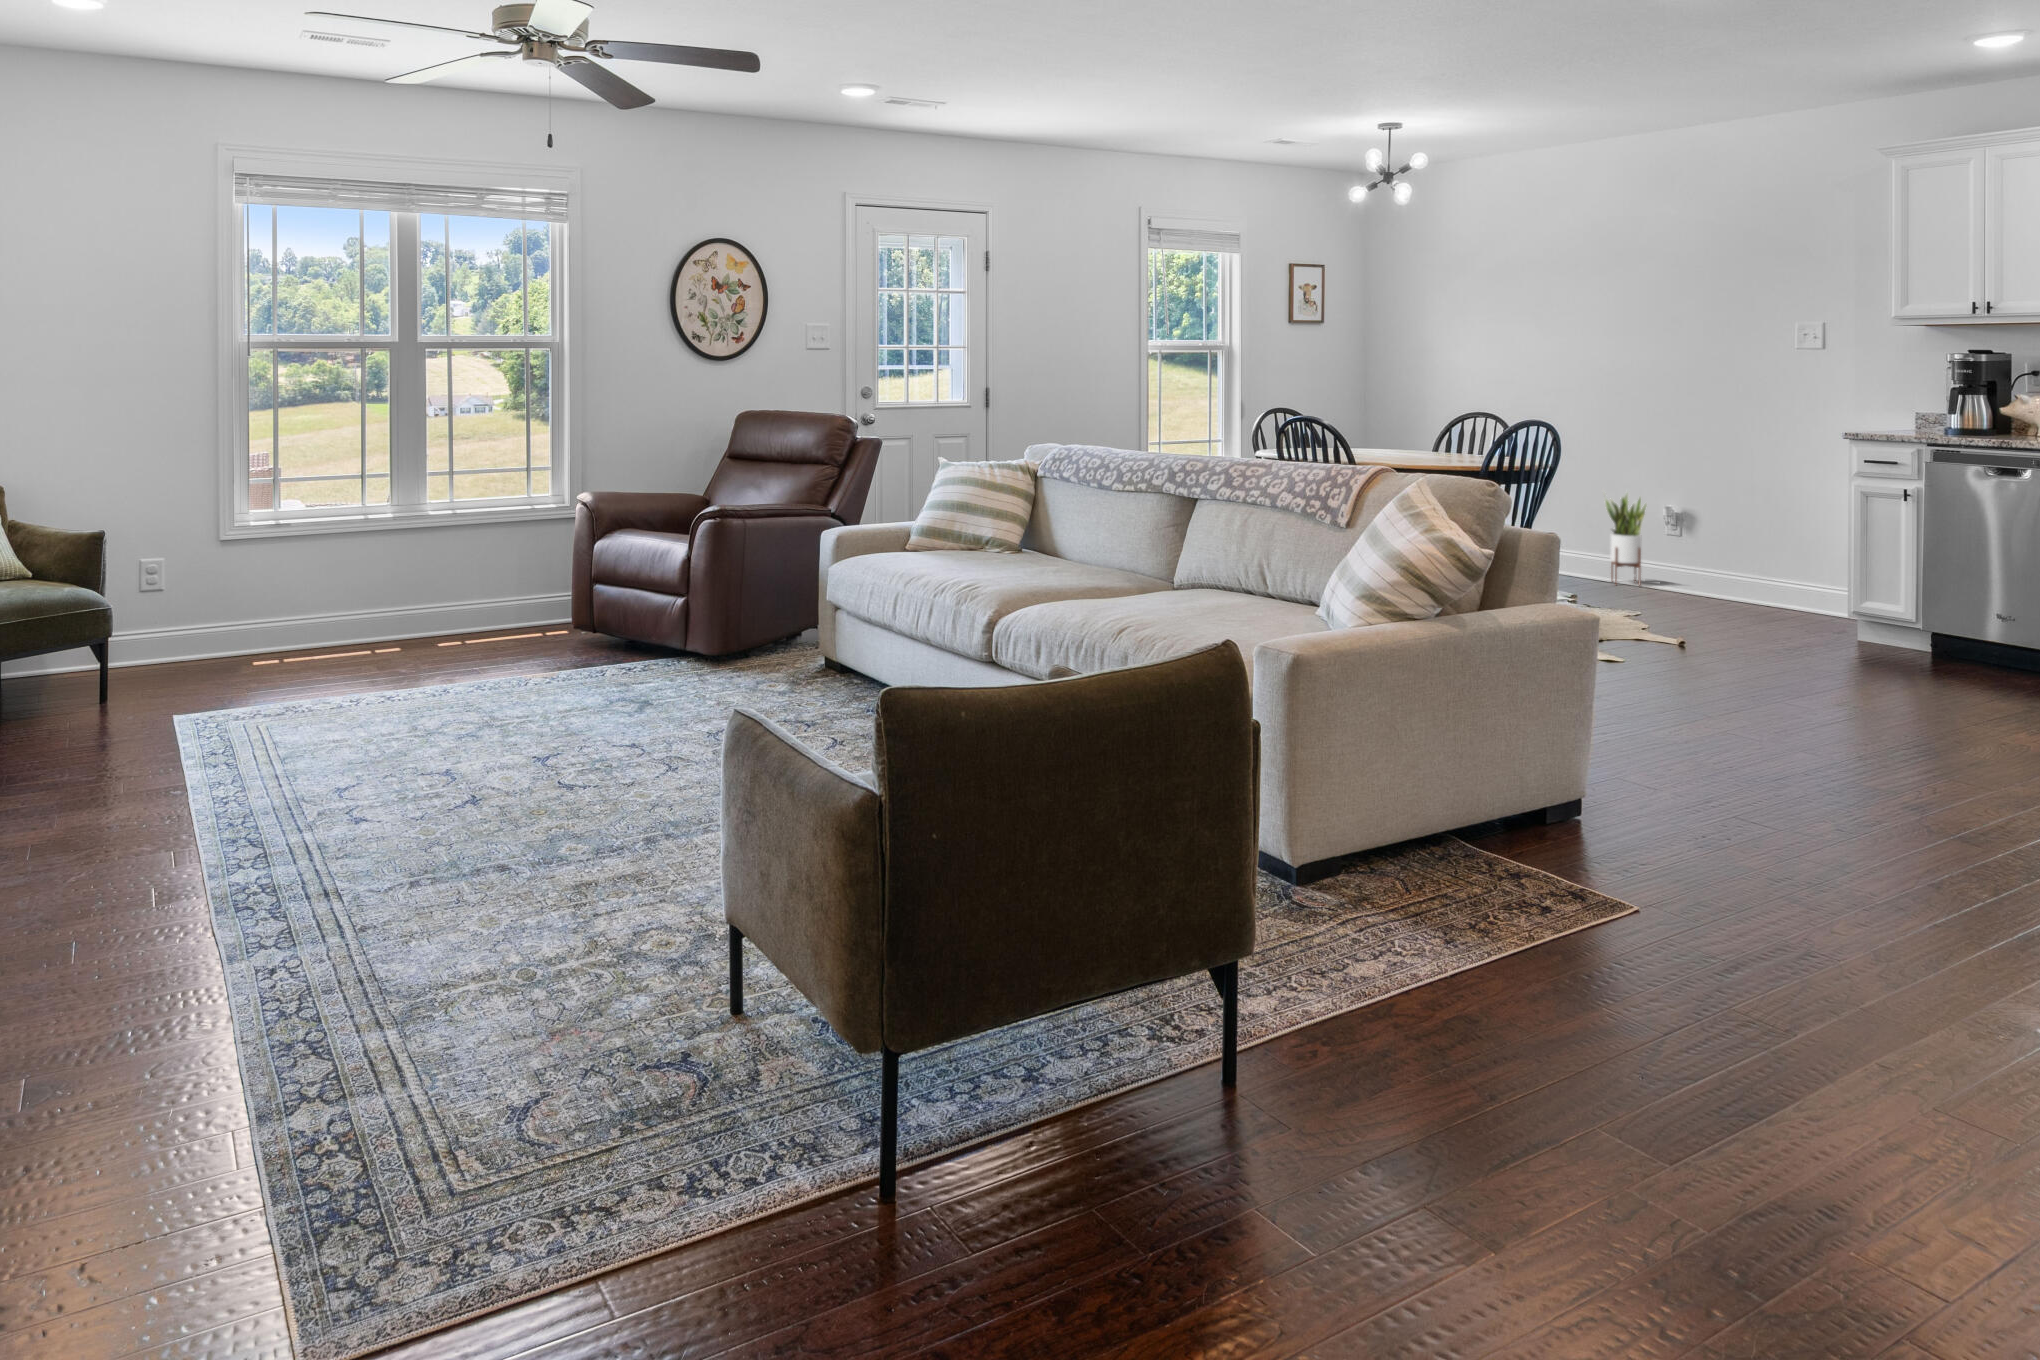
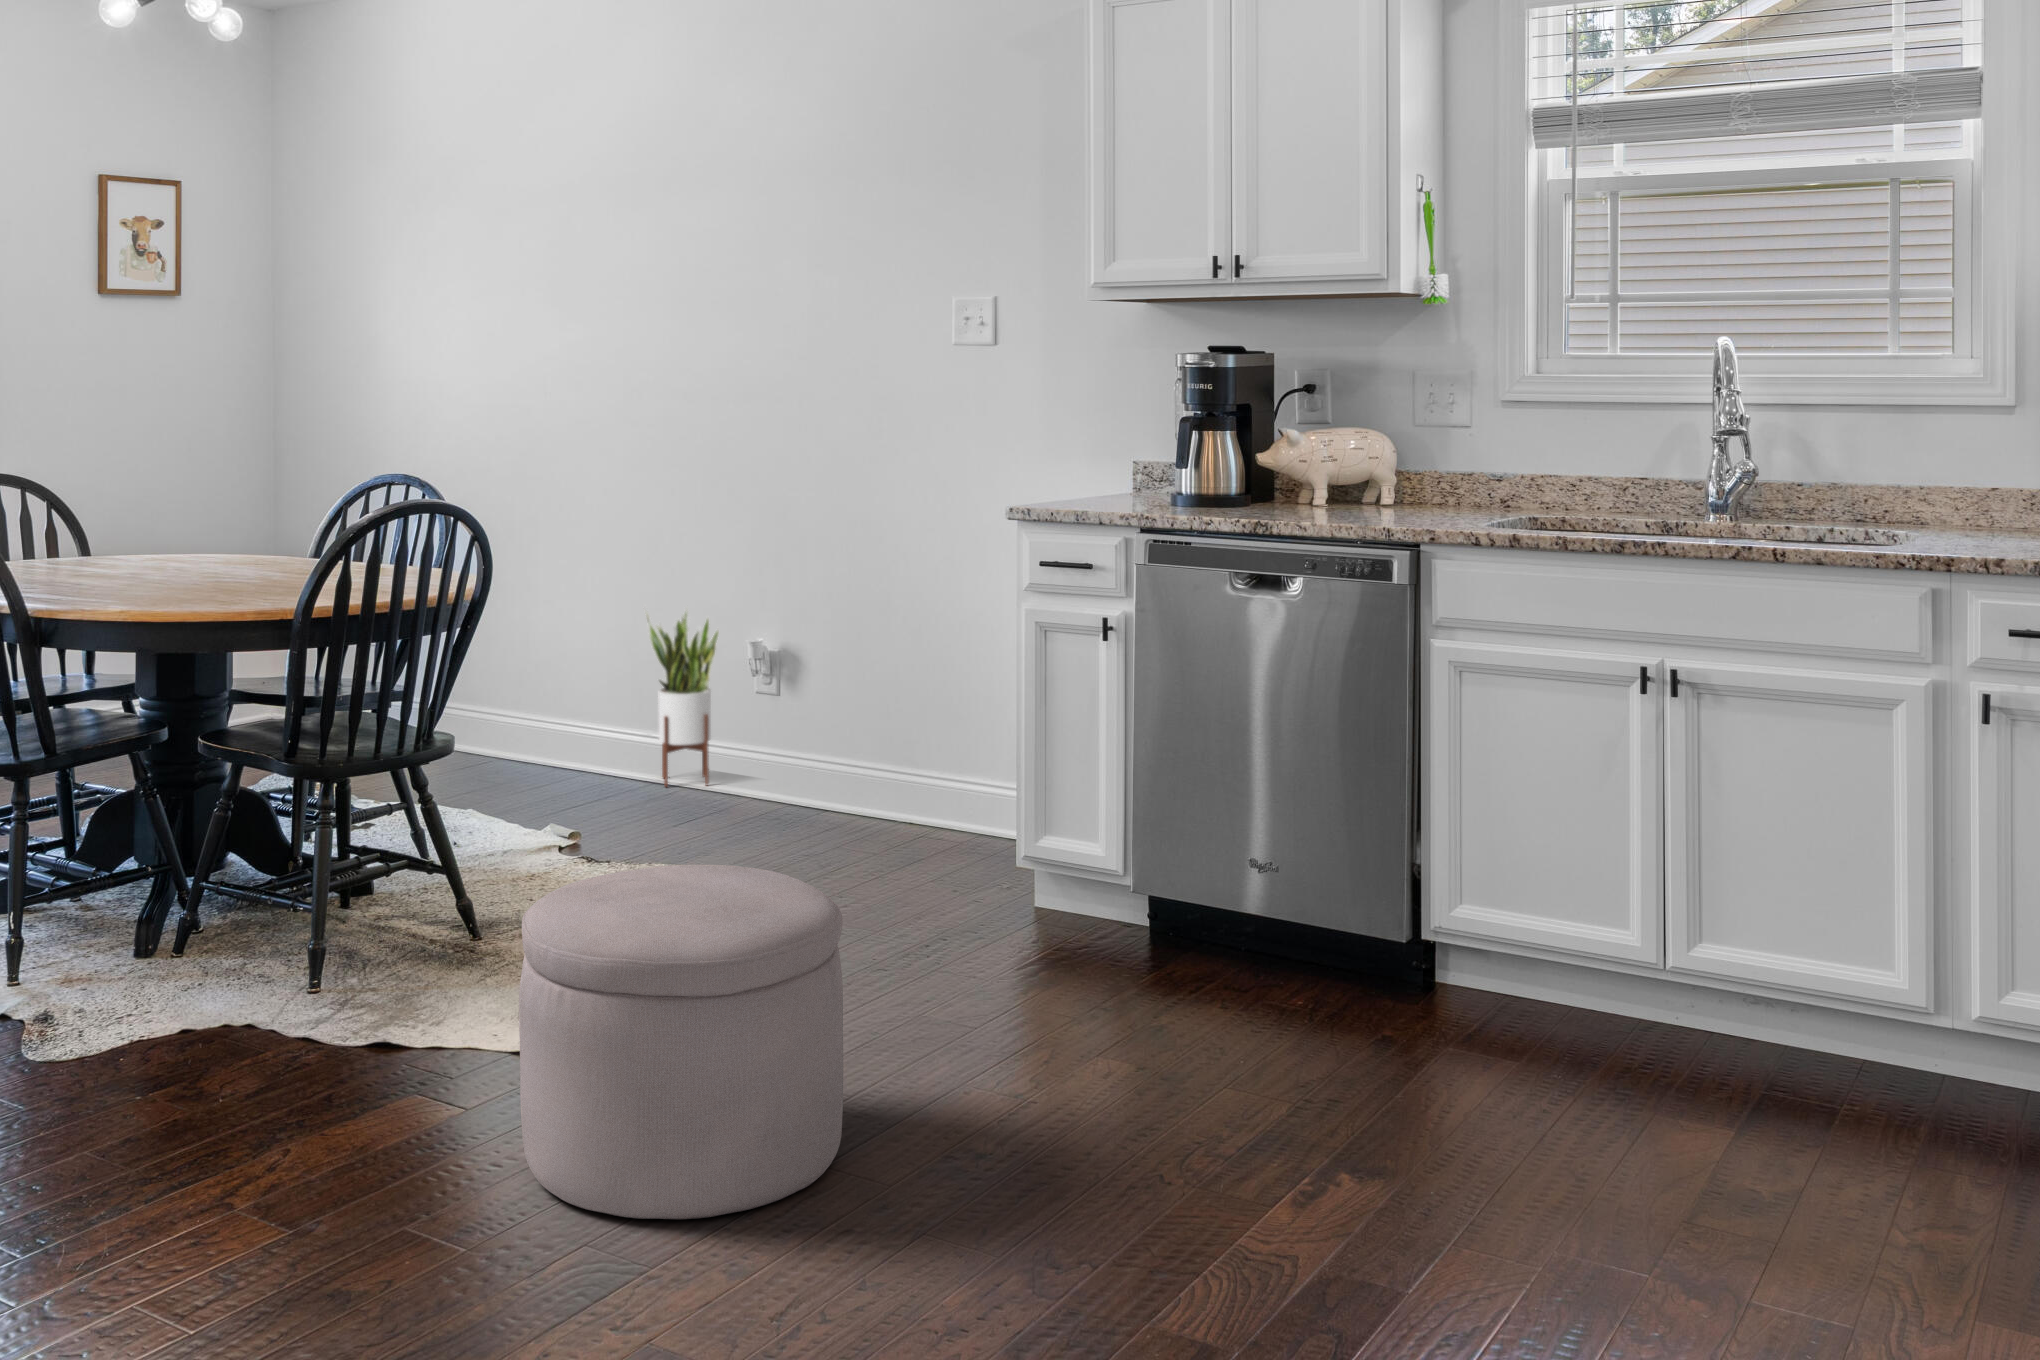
ottoman: none [1636,576,1791,711] -> present [519,865,843,1219]

